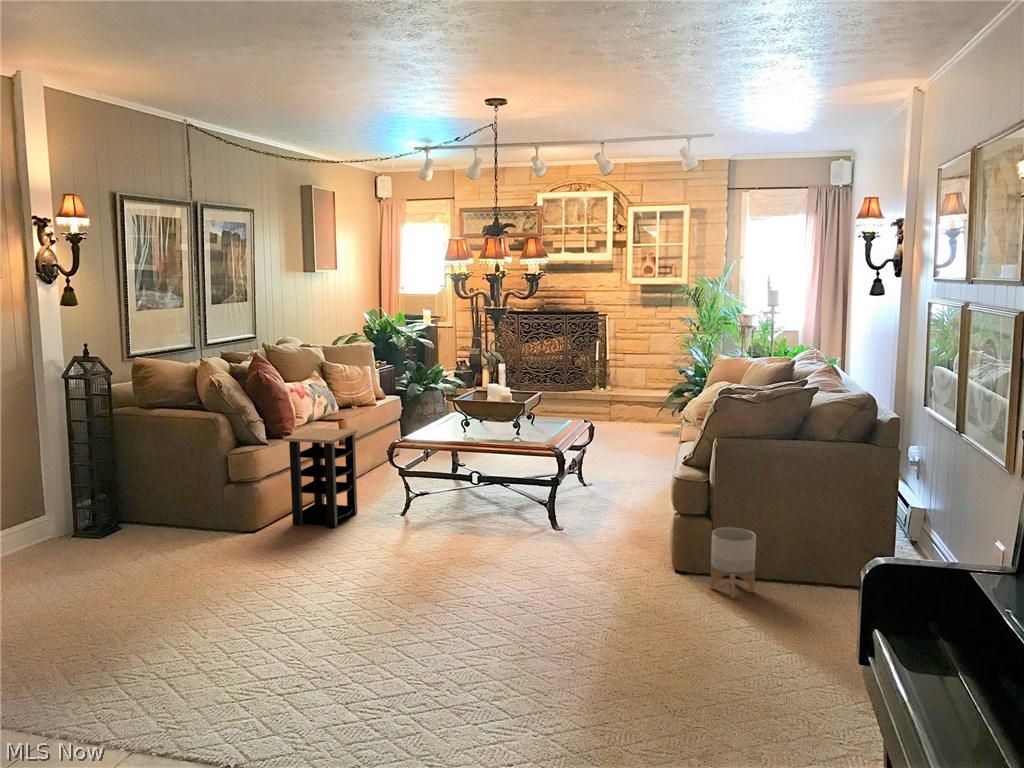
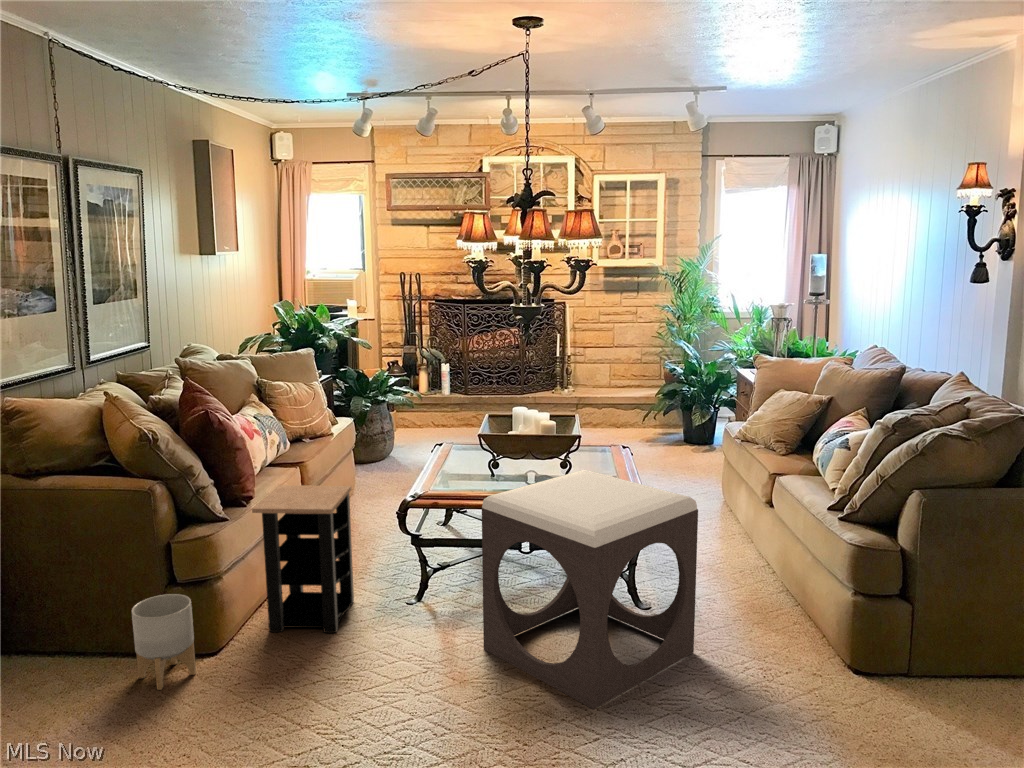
footstool: none [424,423,571,575] -> present [482,469,698,709]
planter: present [710,527,756,598] -> present [132,594,196,690]

